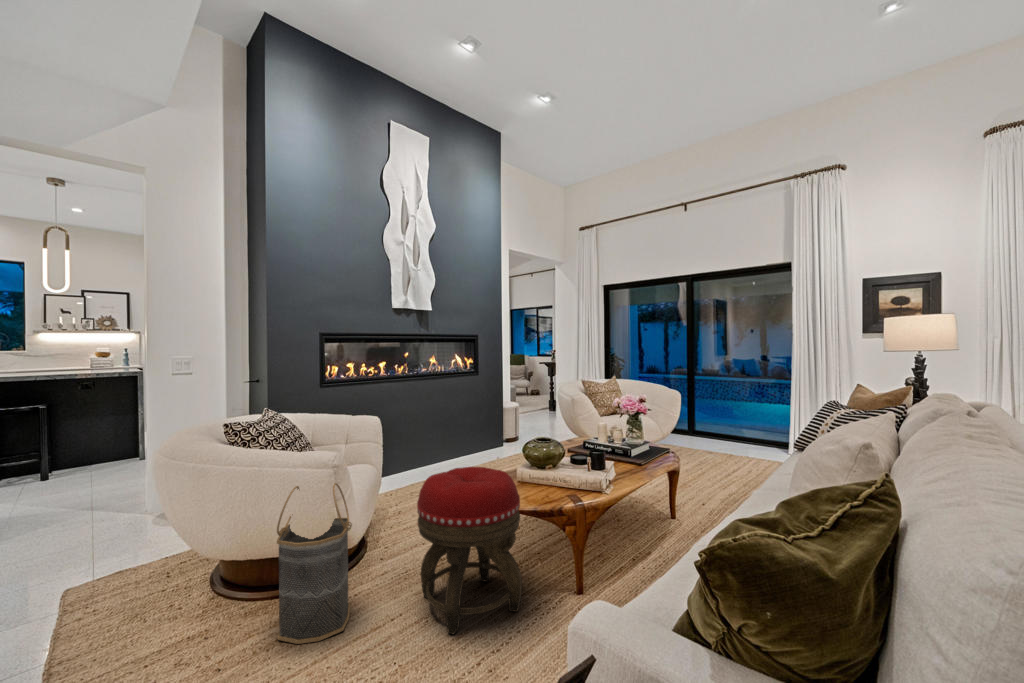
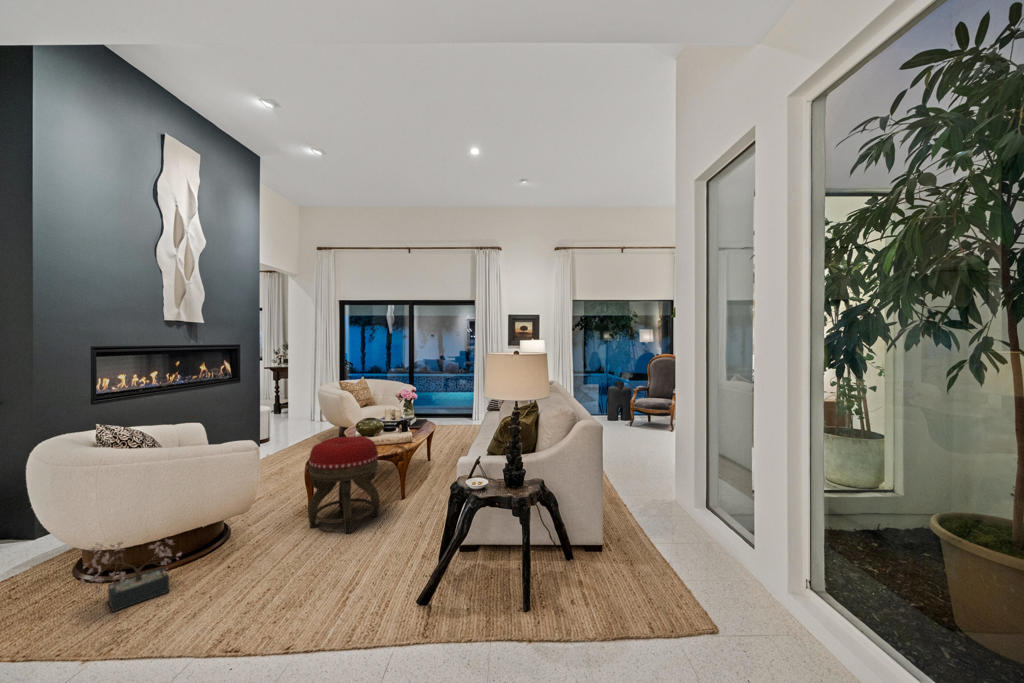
basket: present [277,483,352,644] -> none [214,457,273,572]
decorative plant: none [128,555,242,649] -> present [81,540,181,612]

